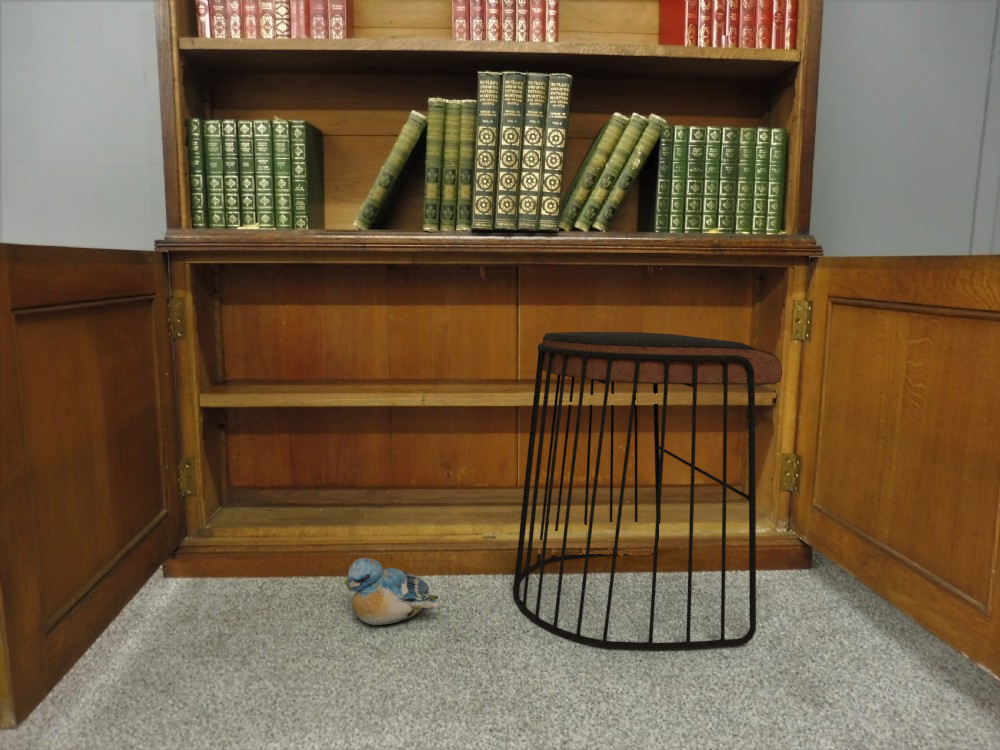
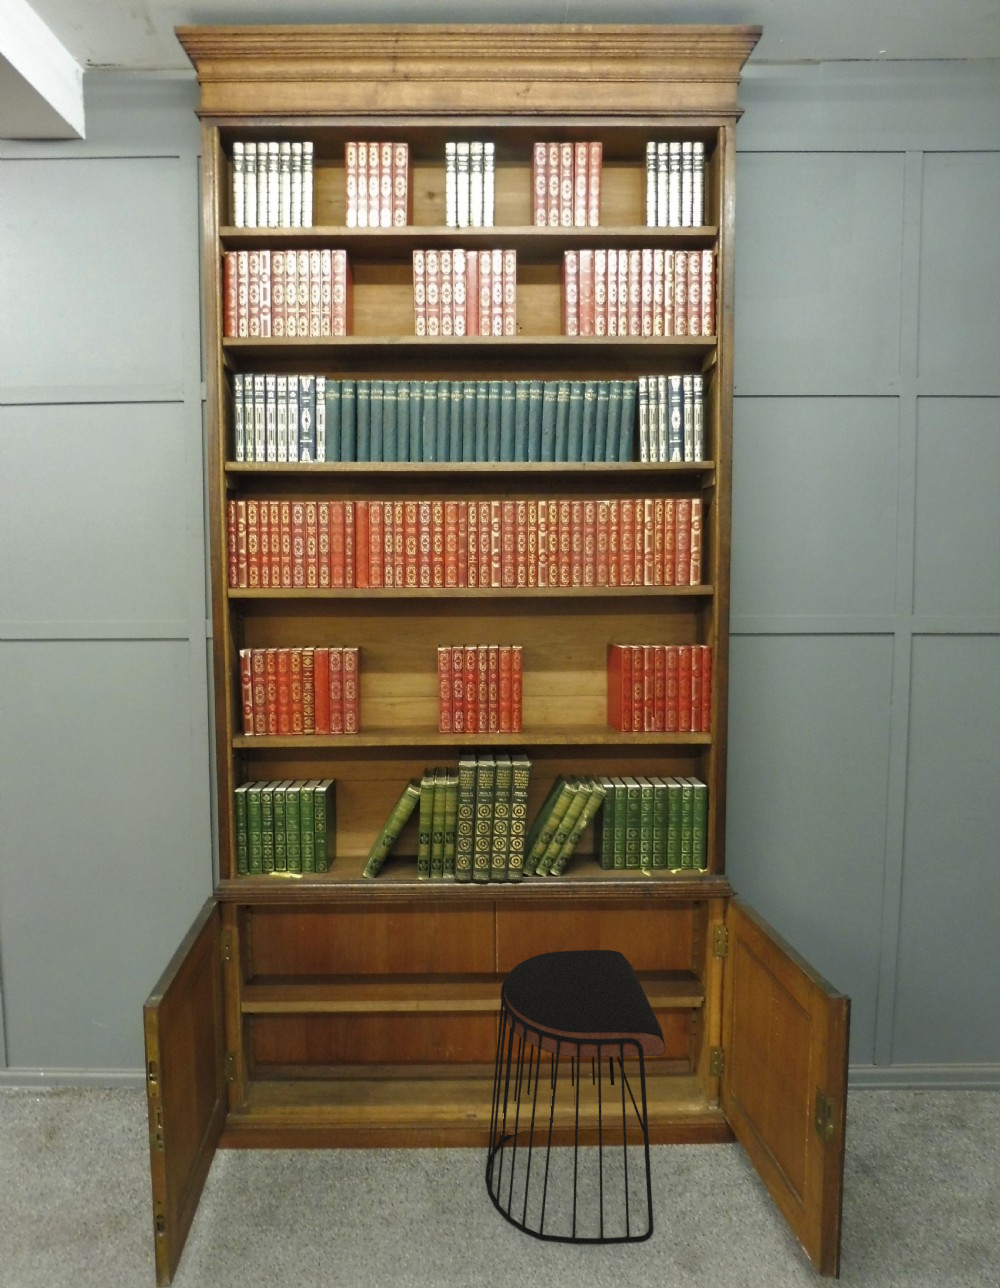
plush toy: present [344,558,440,625] -> none [357,1158,427,1208]

